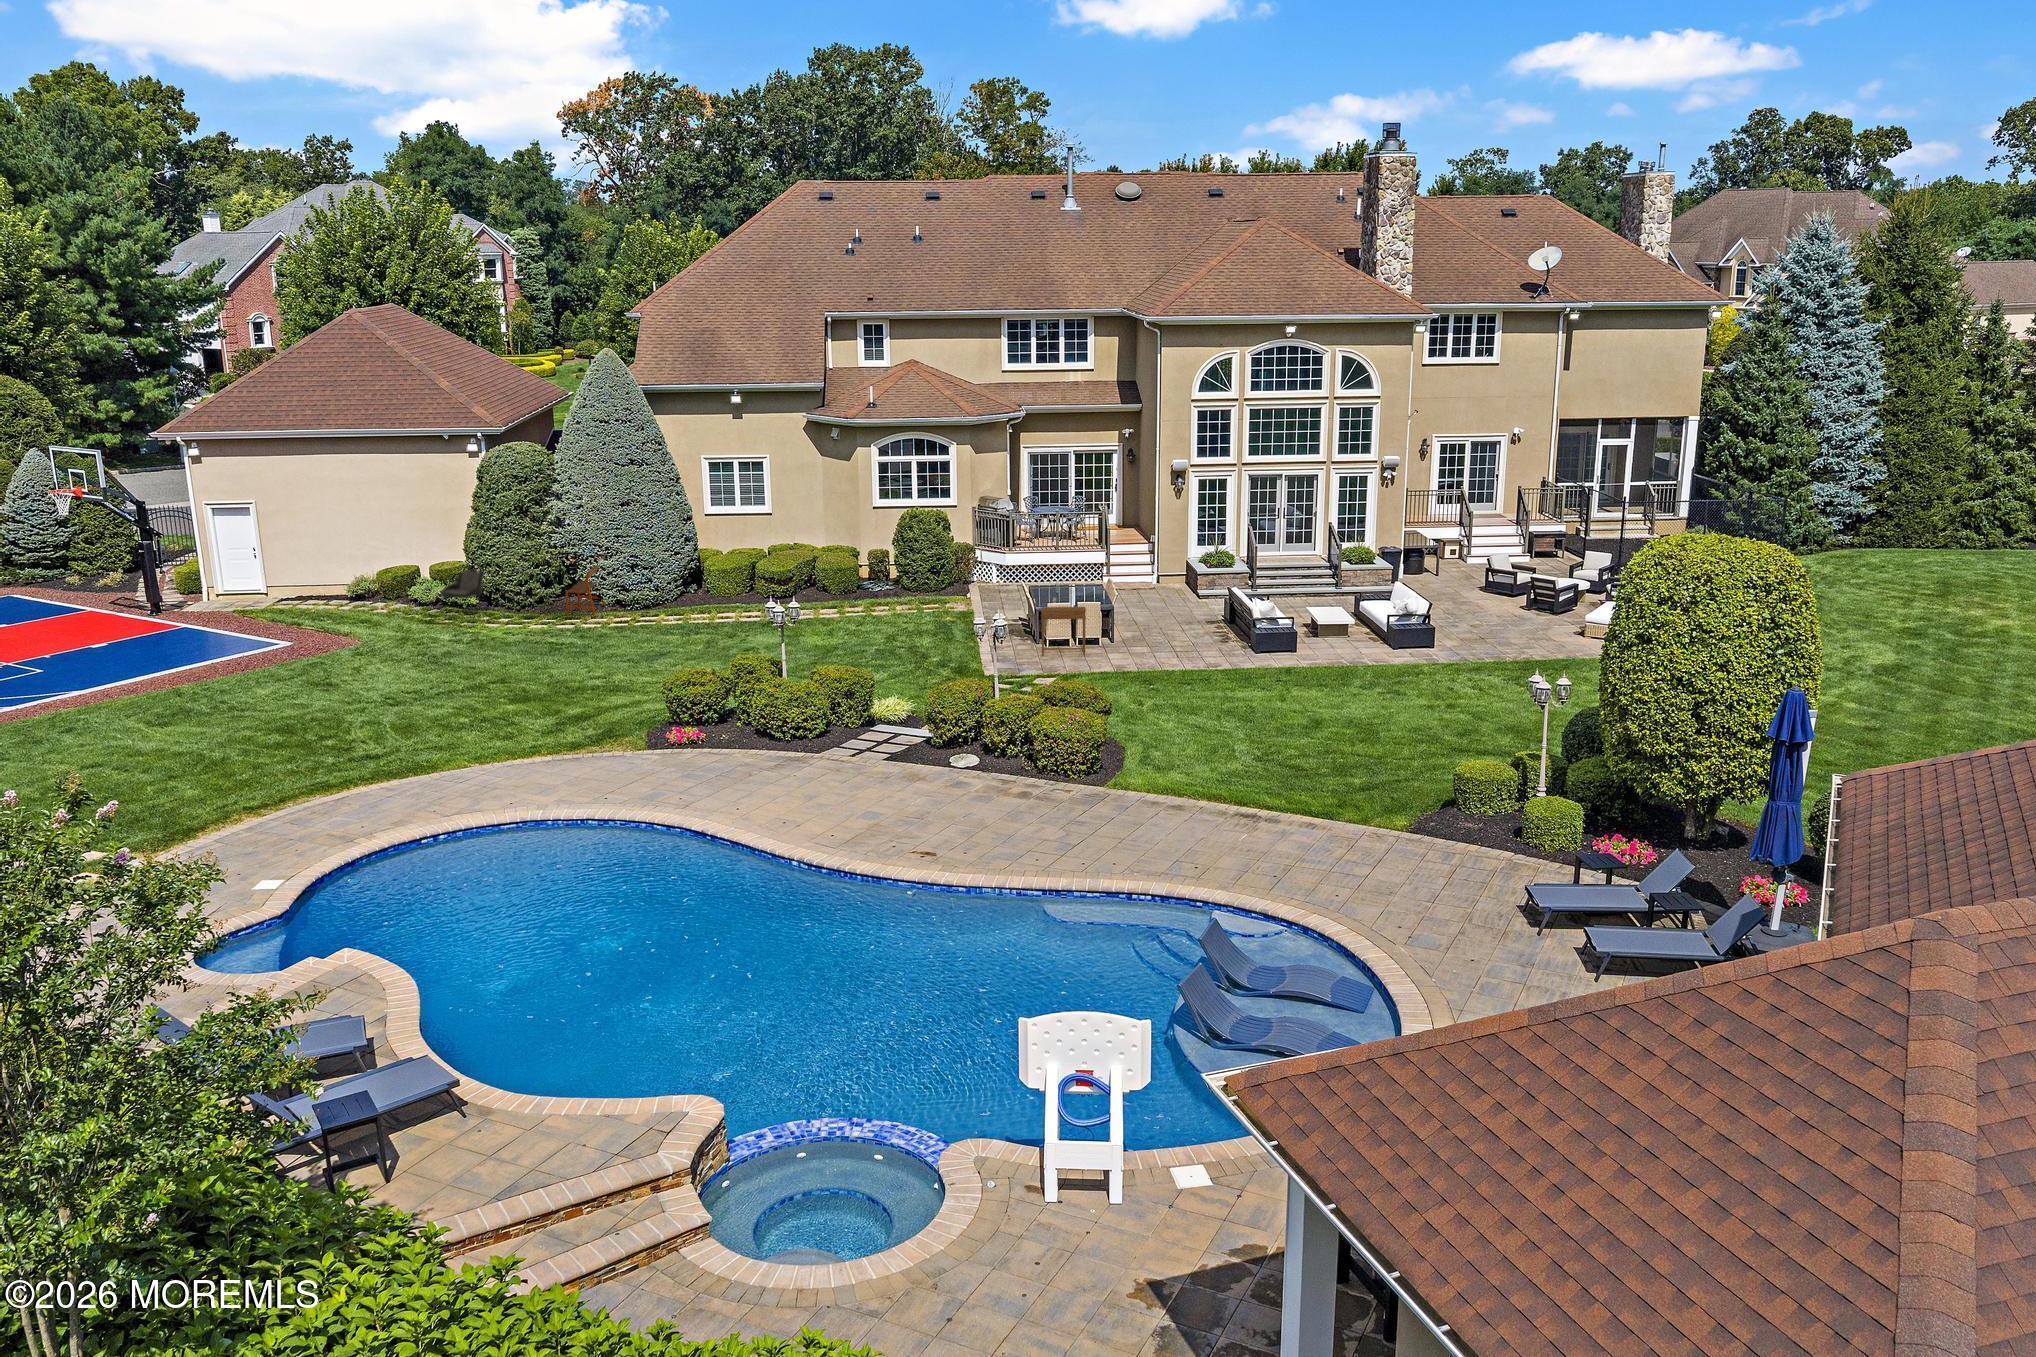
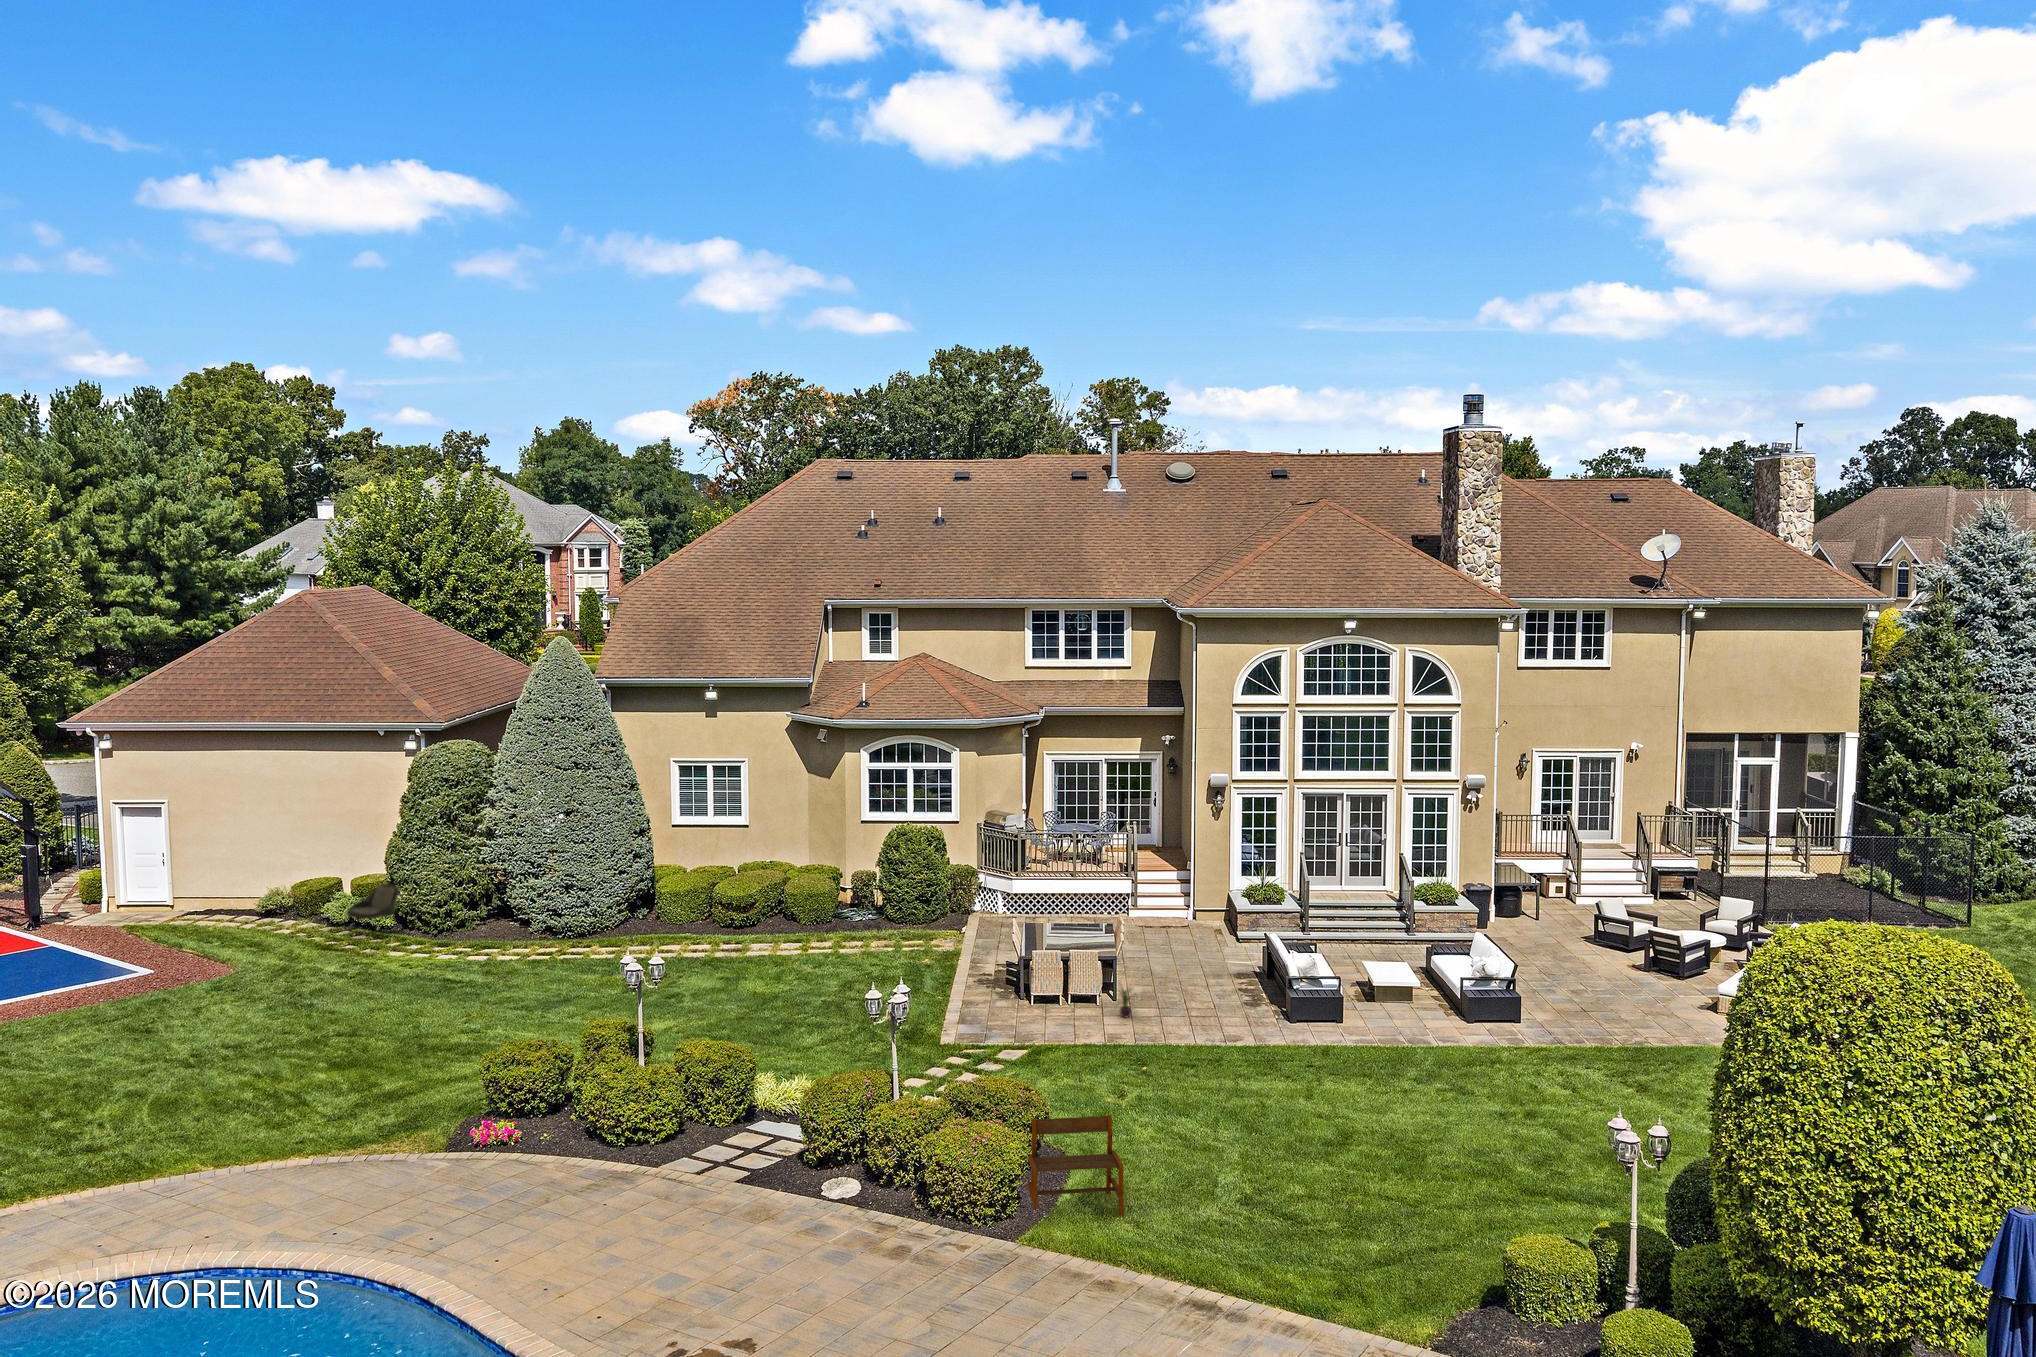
bench: present [566,564,605,616] -> present [1028,1115,1124,1215]
side table: present [1041,607,1086,655] -> none [1026,959,1082,1022]
decorative plant: none [1104,624,1135,651] -> present [1118,985,1136,1017]

